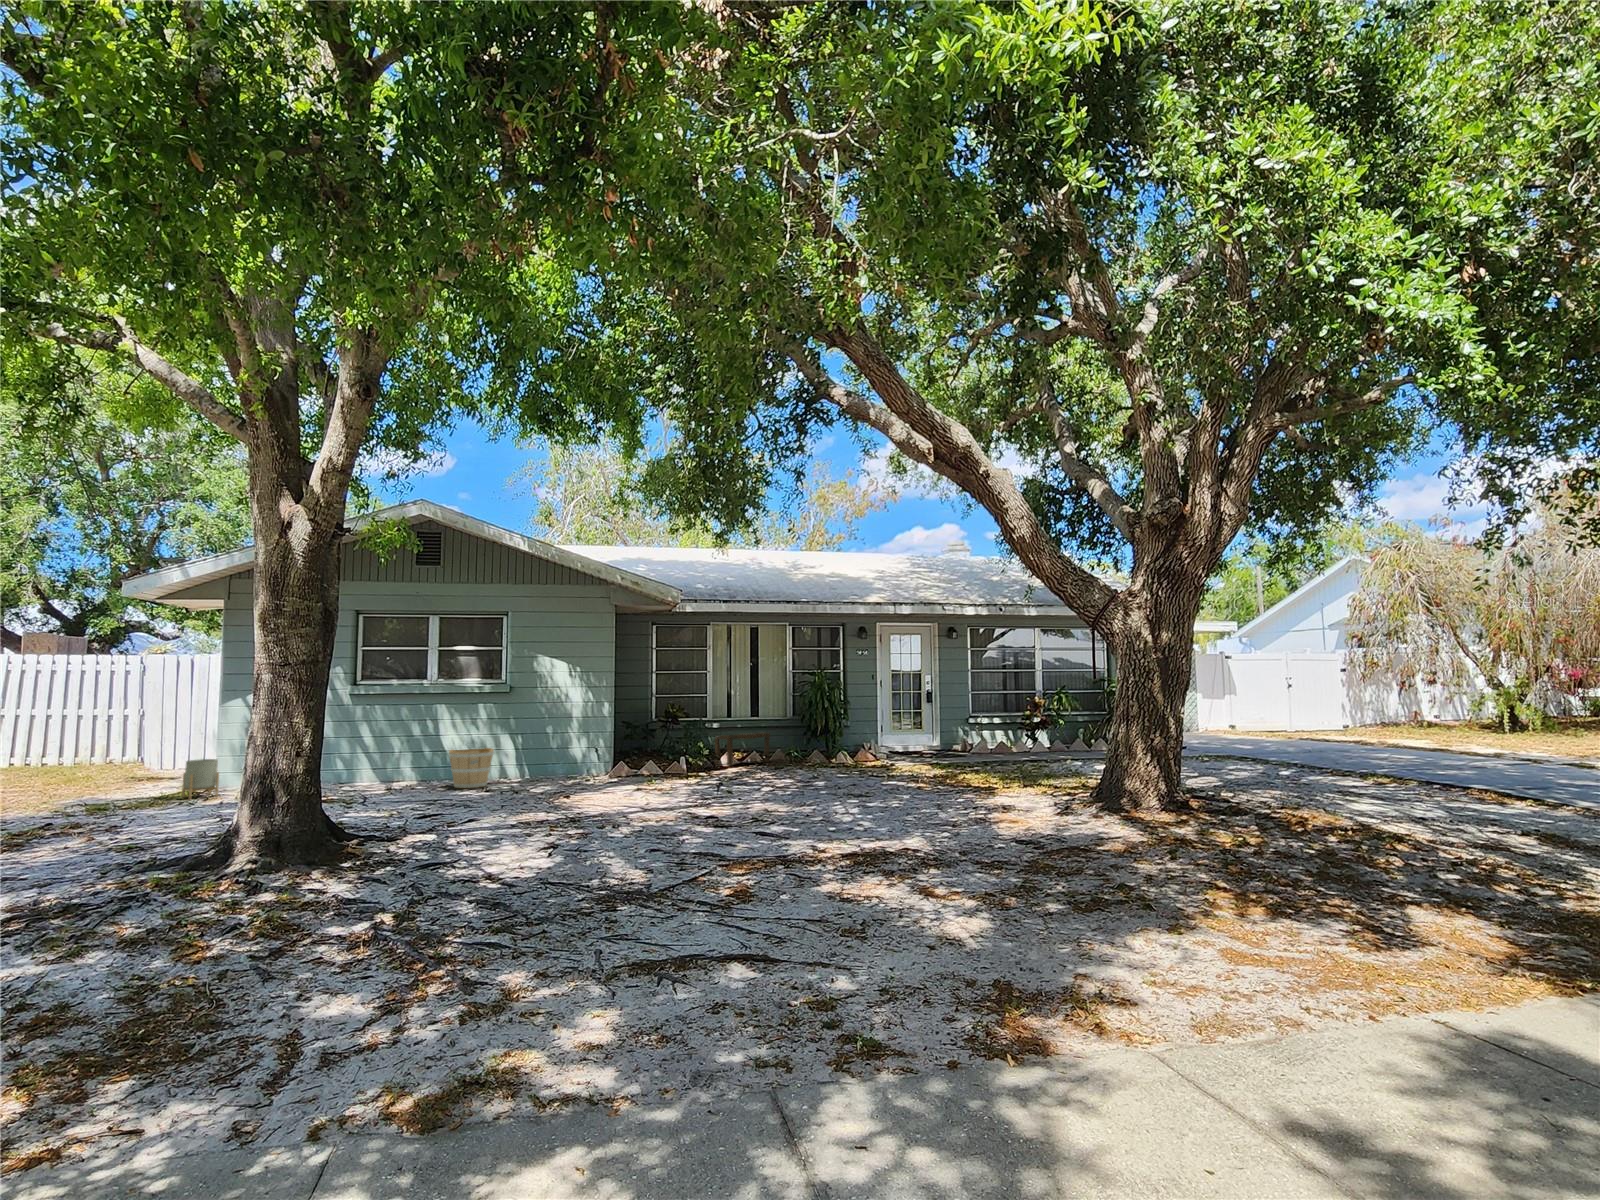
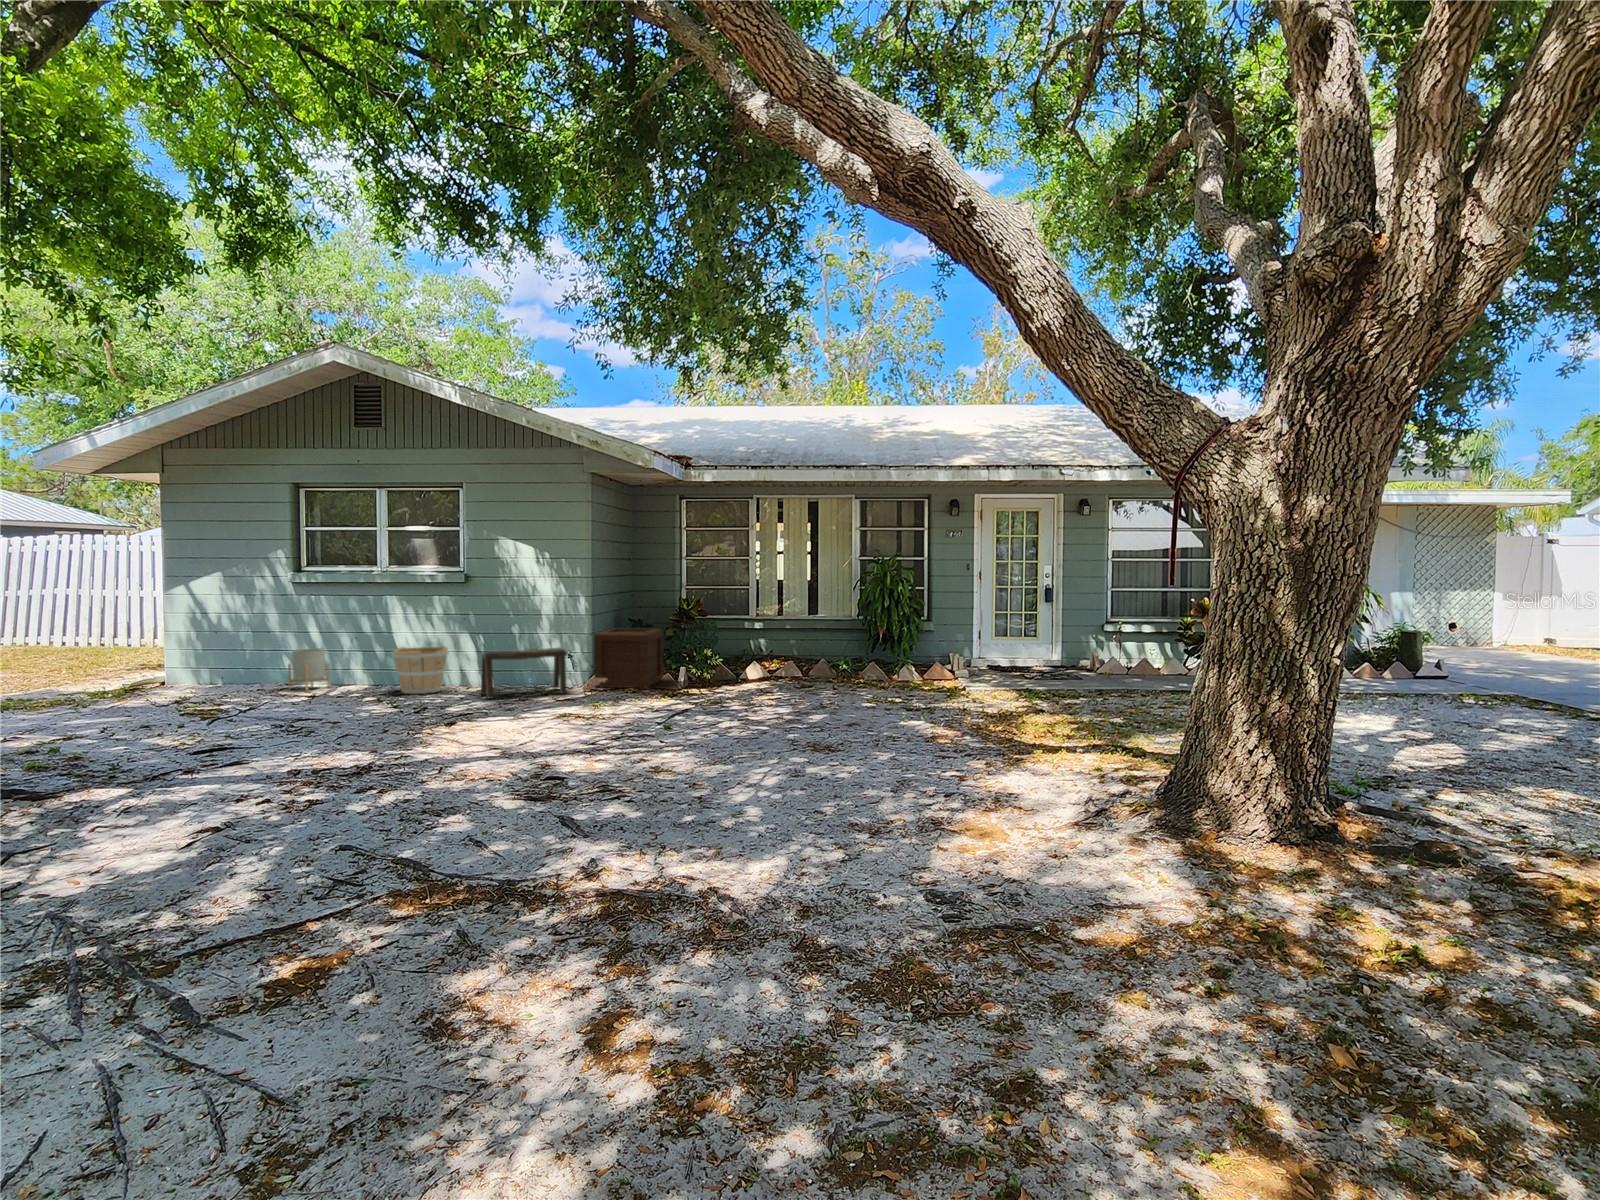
wooden crate: none [612,729,658,777] -> present [594,628,663,688]
bench: present [715,732,770,766] -> present [481,647,567,699]
planter: present [182,759,219,799] -> present [288,648,330,691]

